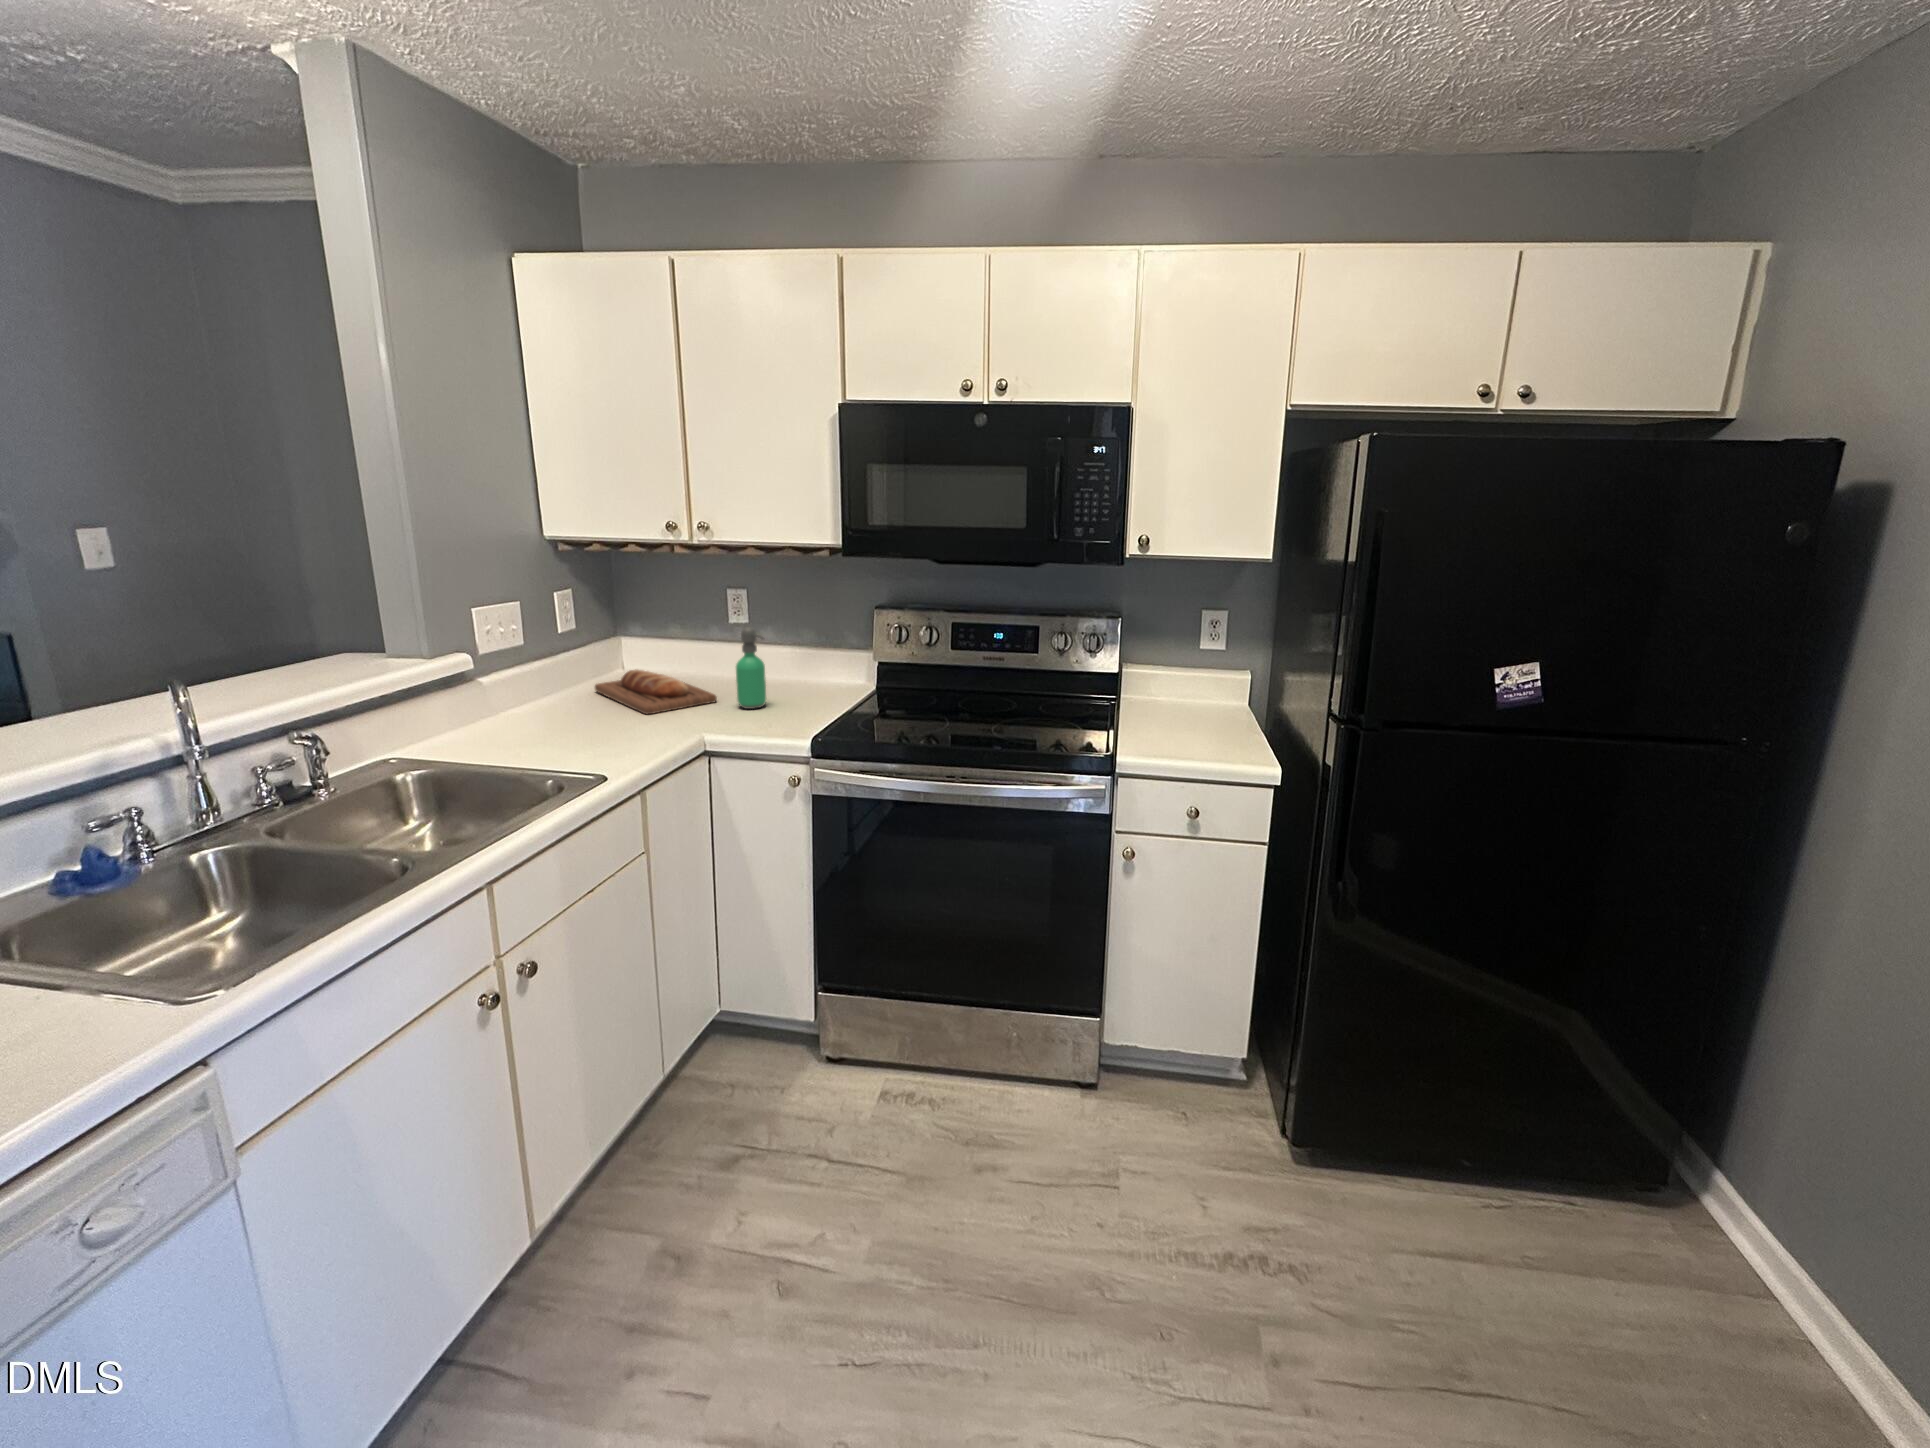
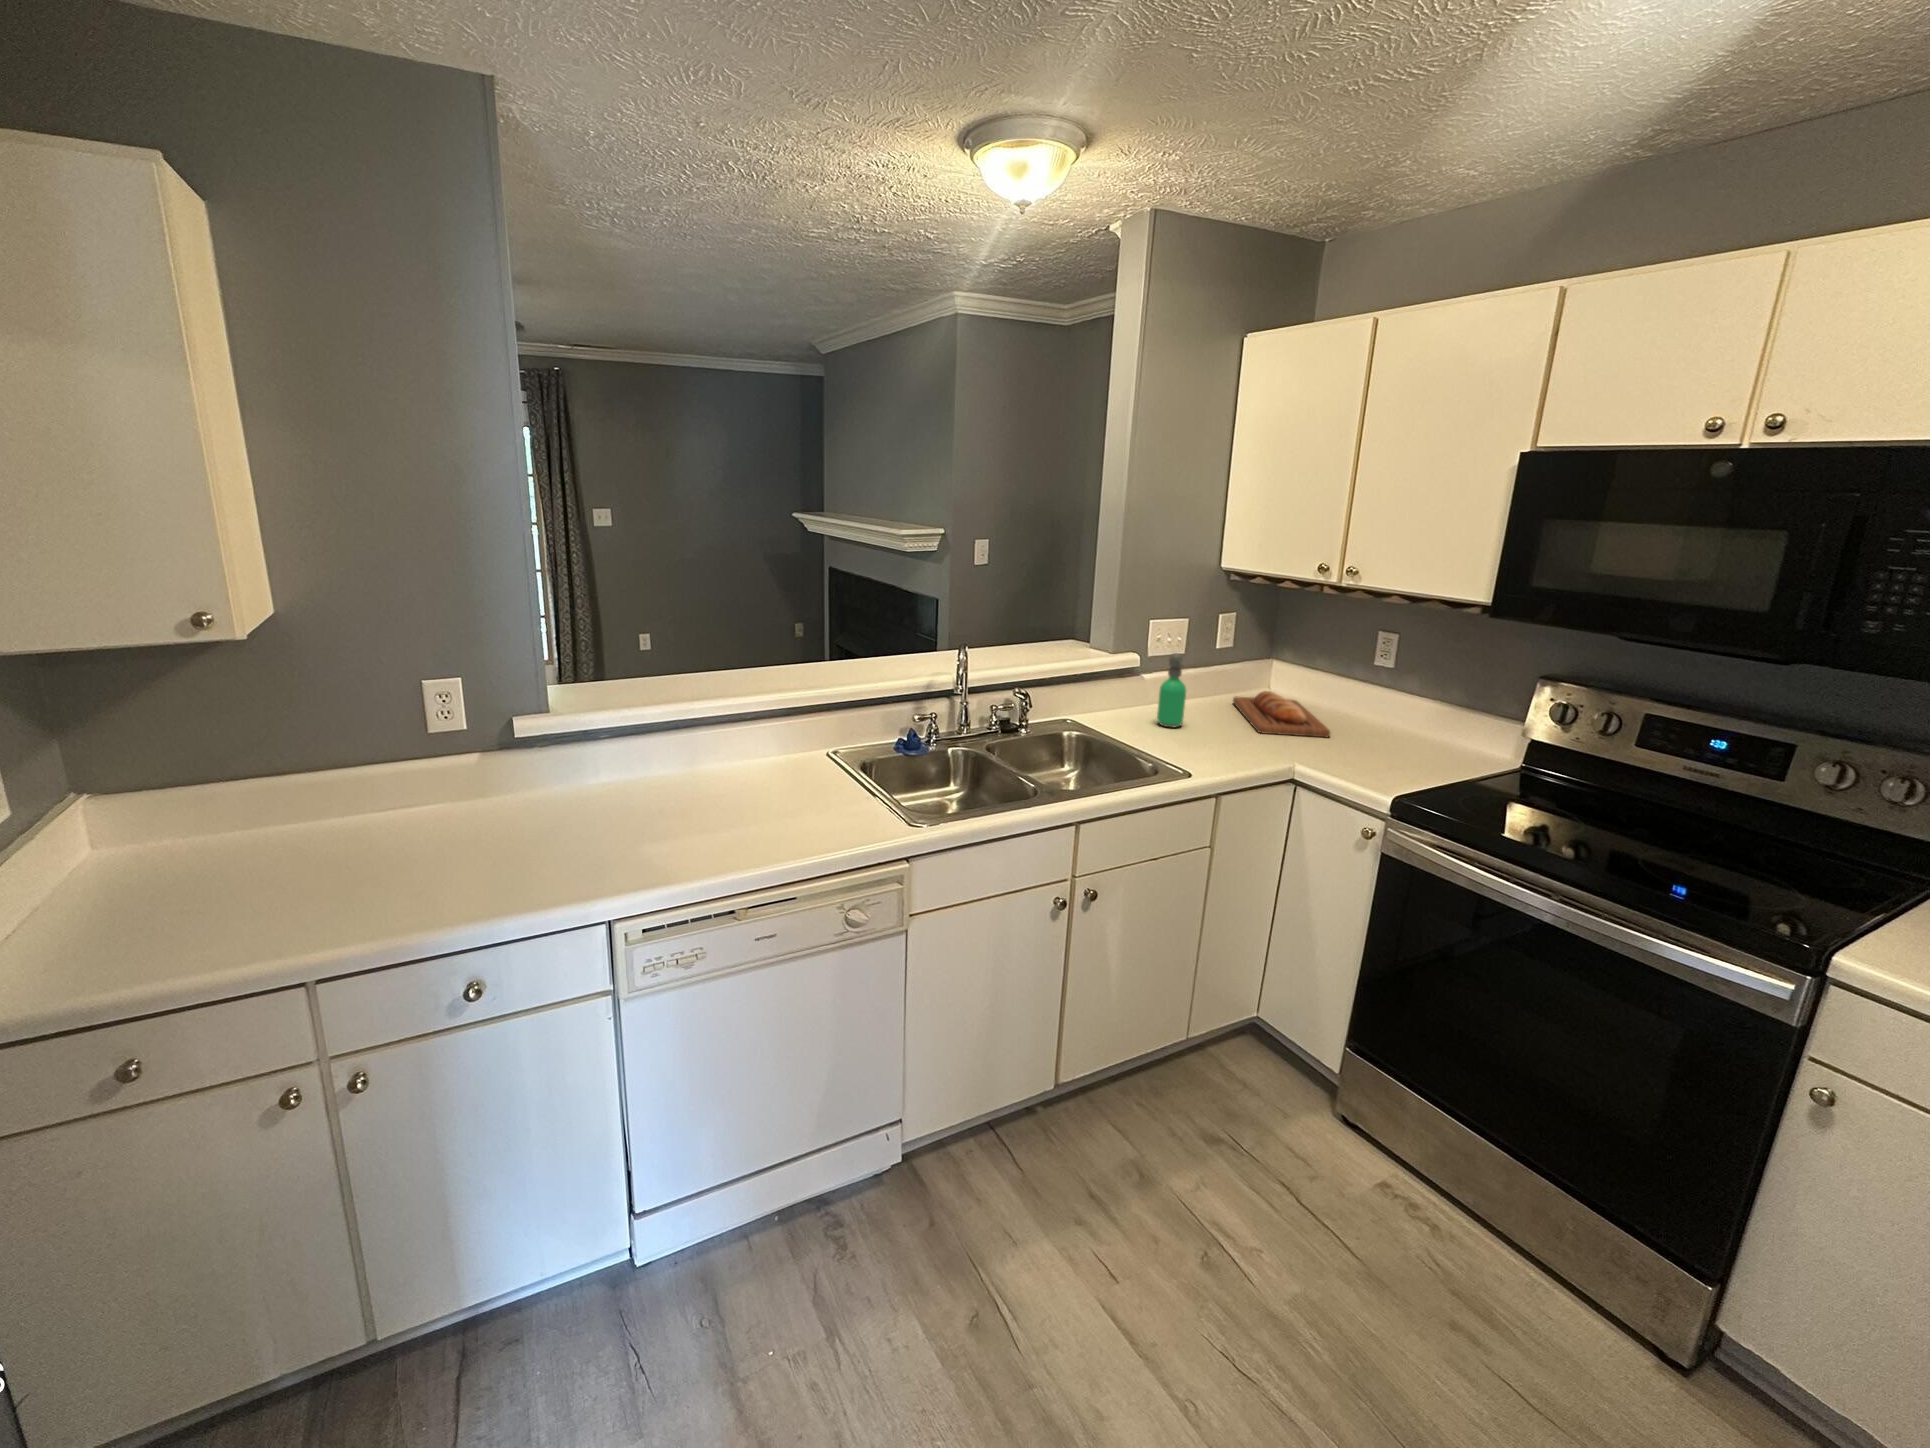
soap dispenser: present [736,627,766,709] -> present [1157,653,1186,727]

